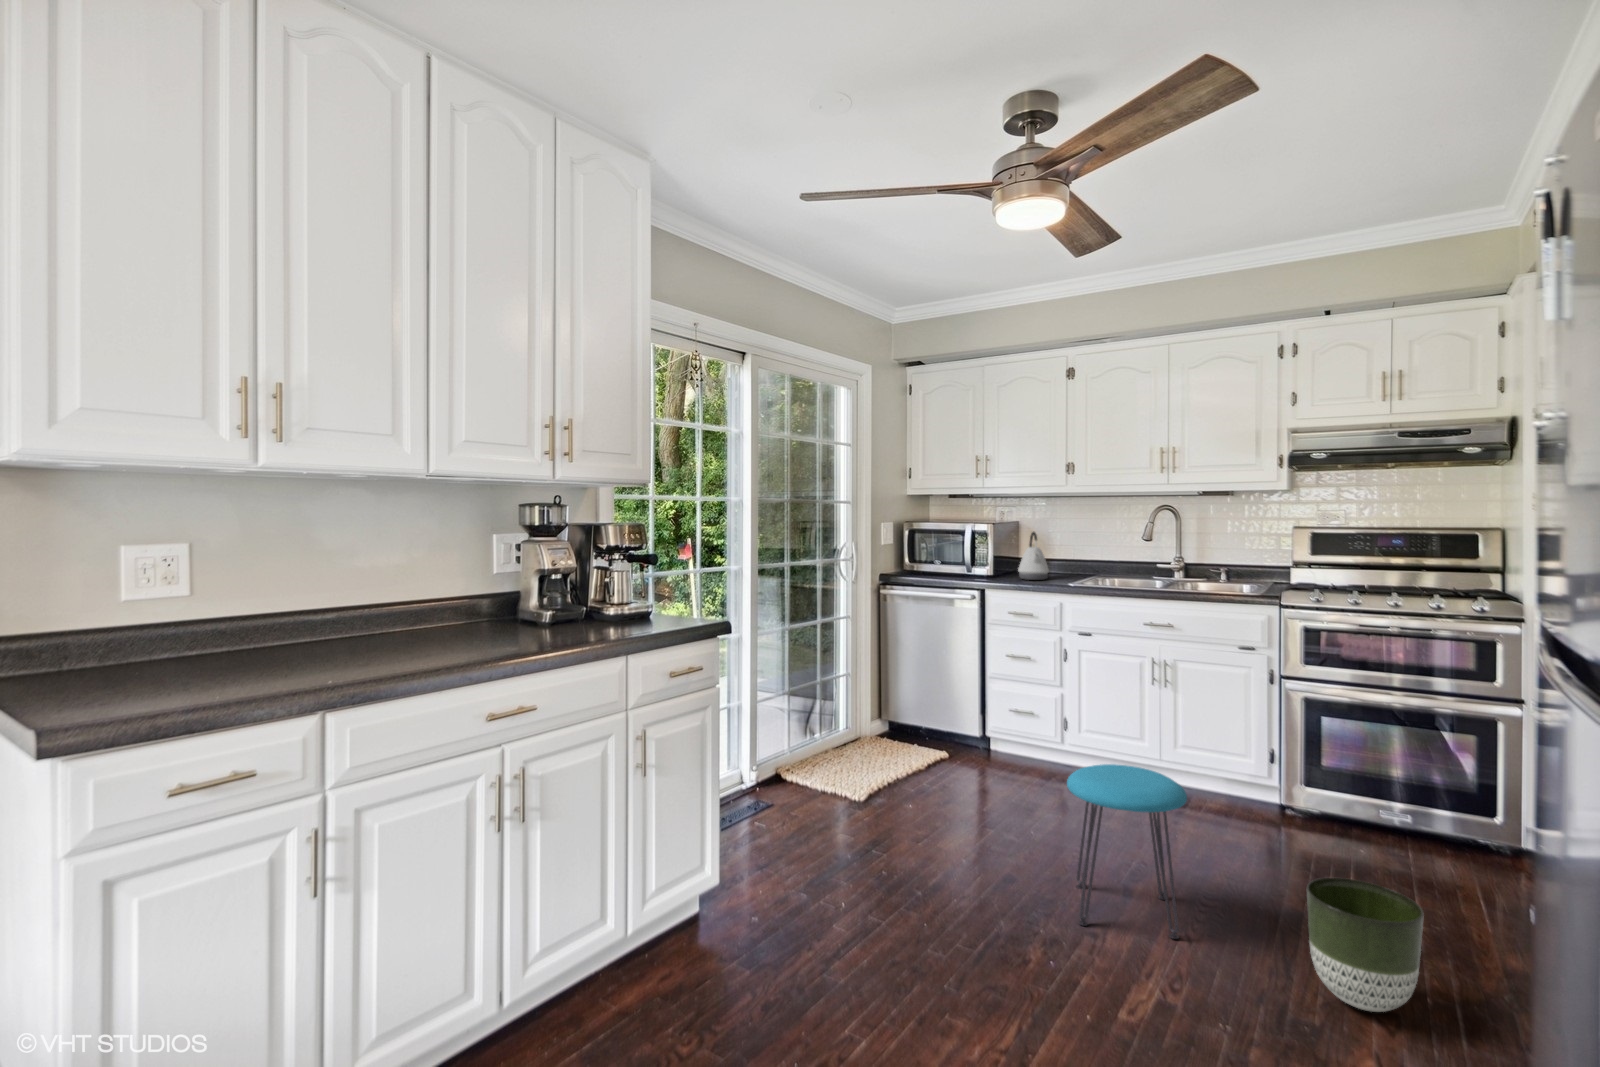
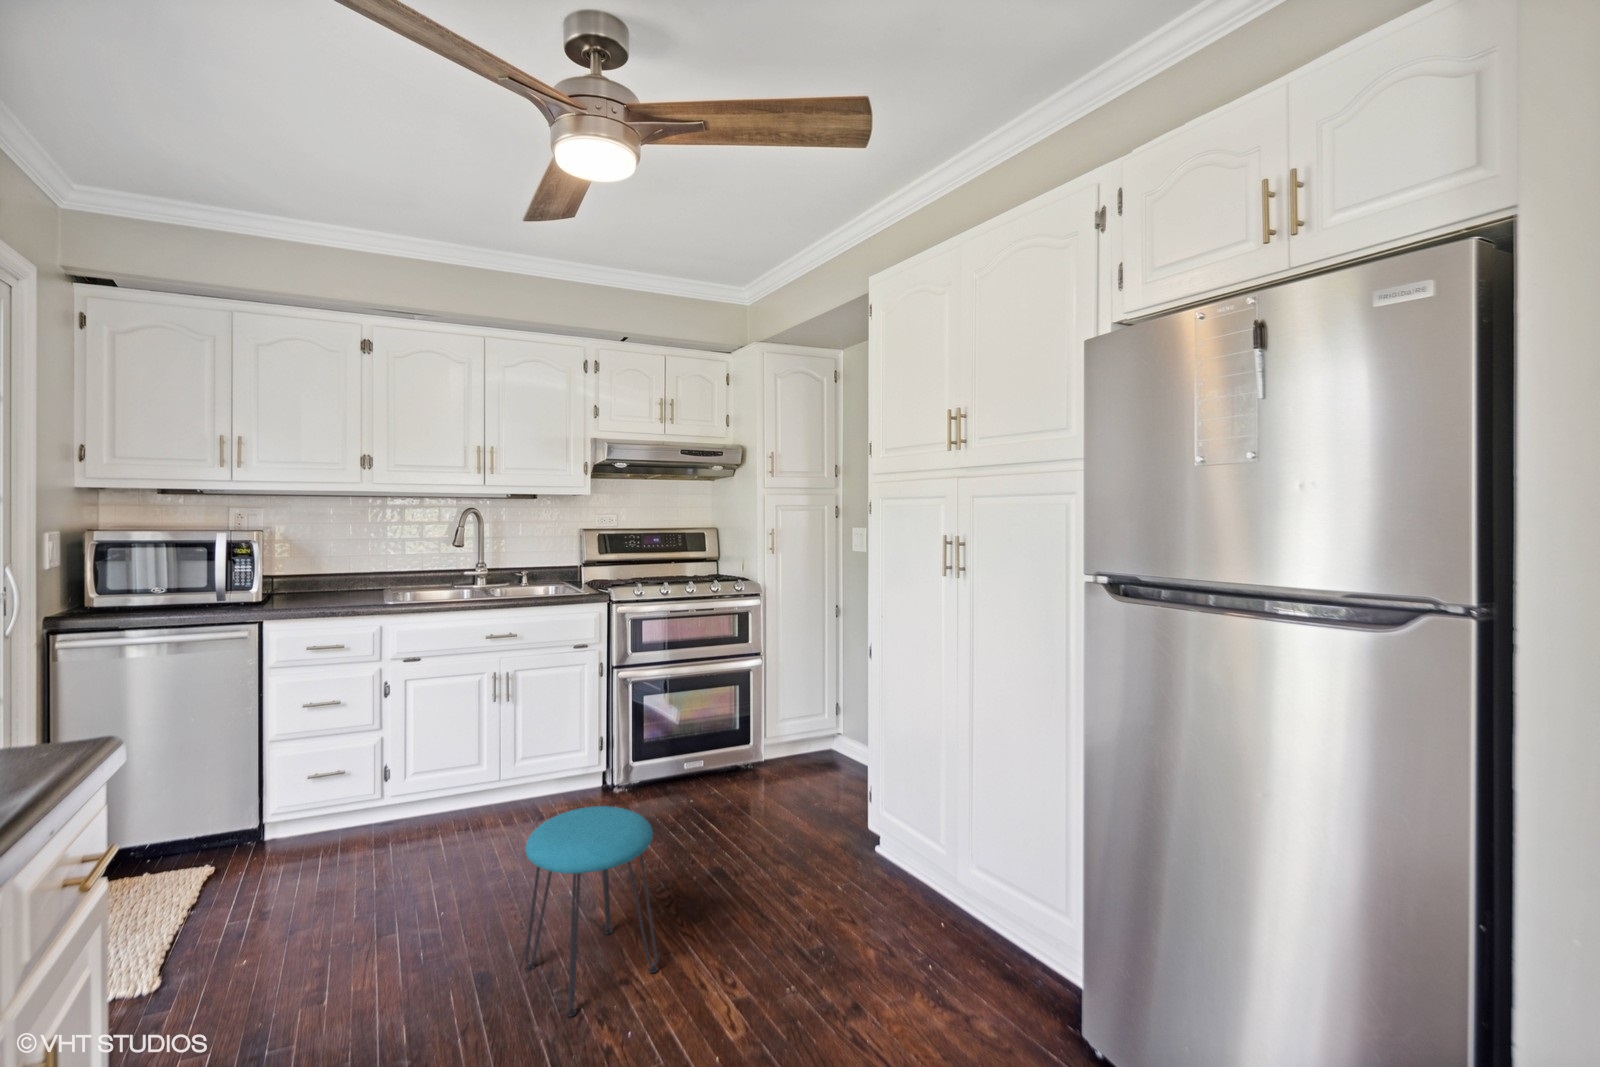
kettle: present [1018,532,1049,580] -> none [301,542,346,603]
planter: present [1307,878,1423,1012] -> none [762,838,842,949]

